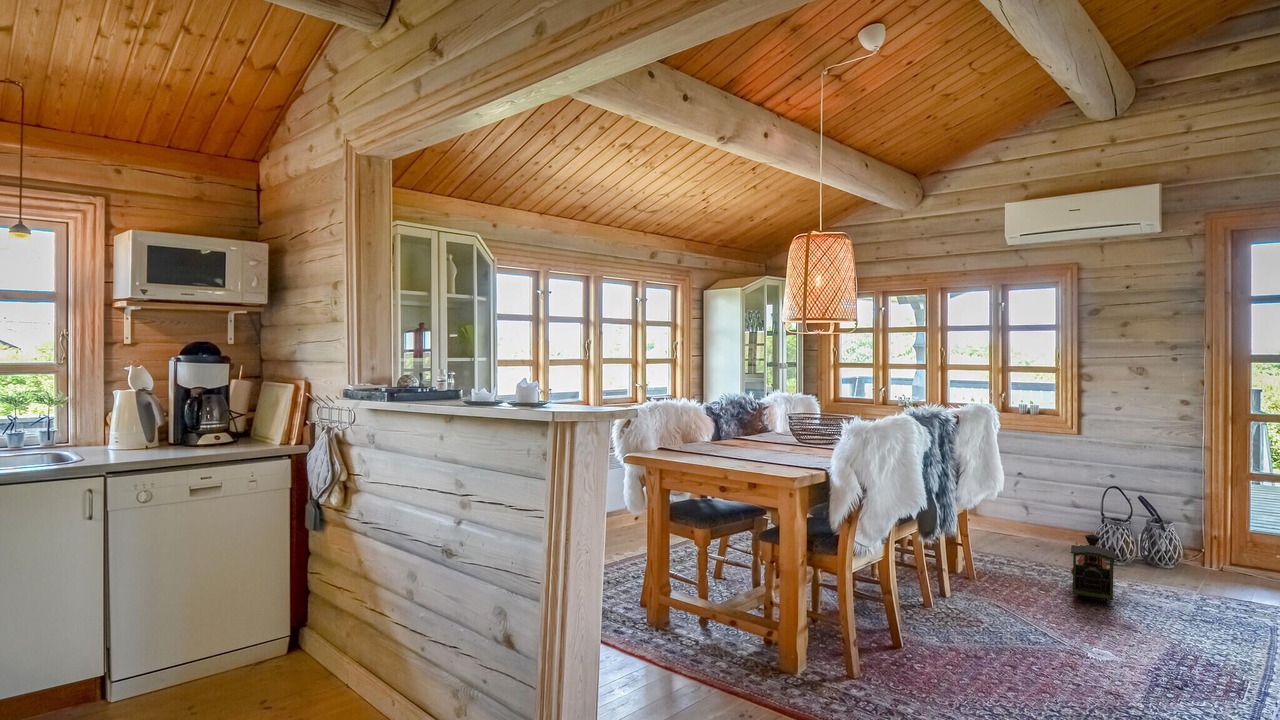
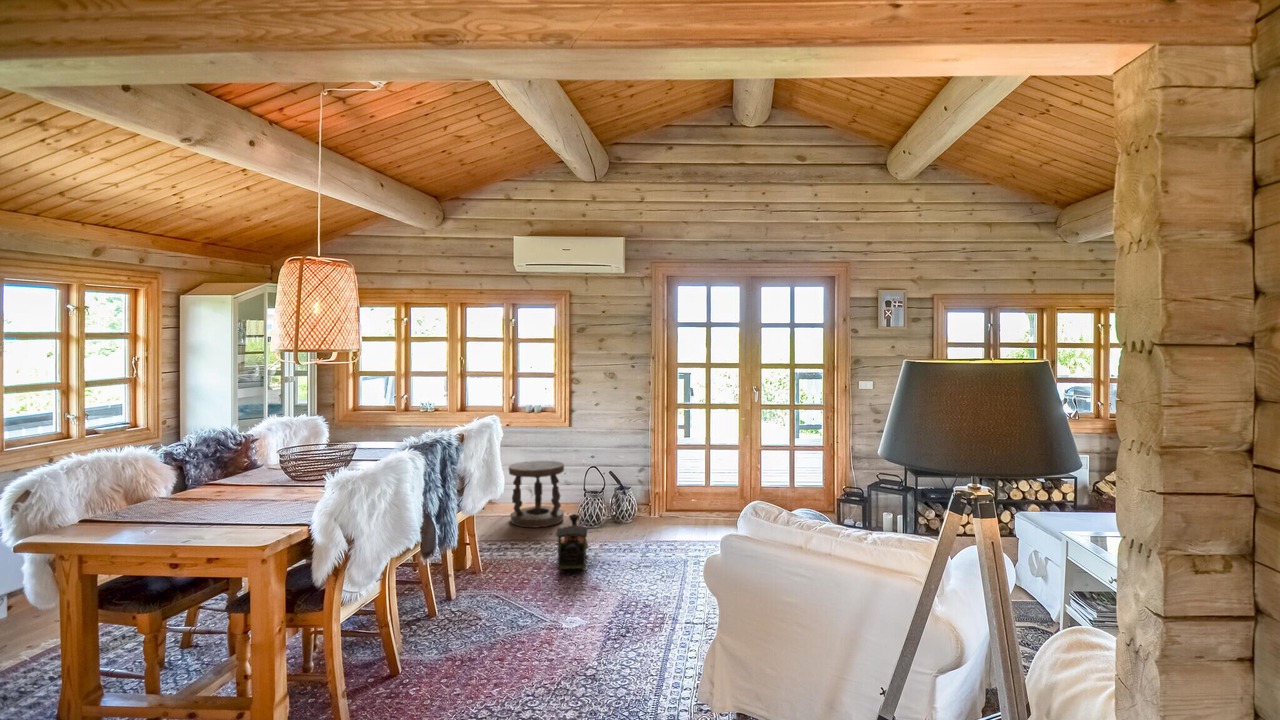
stool: none [995,472,1071,551] -> present [509,461,564,527]

